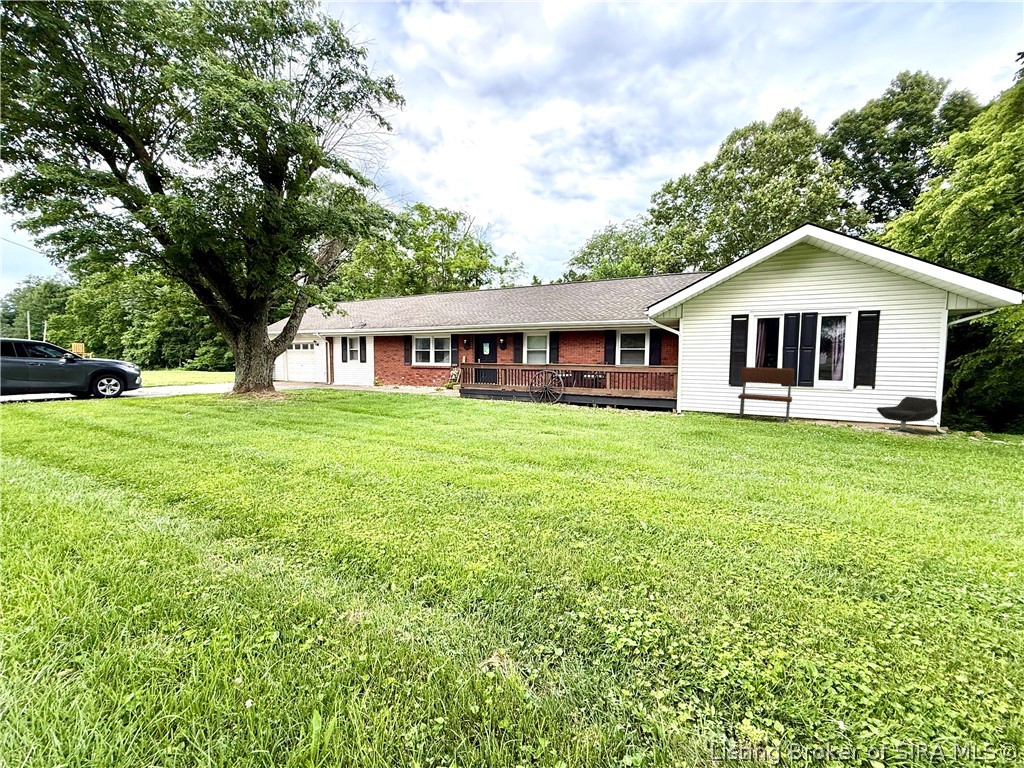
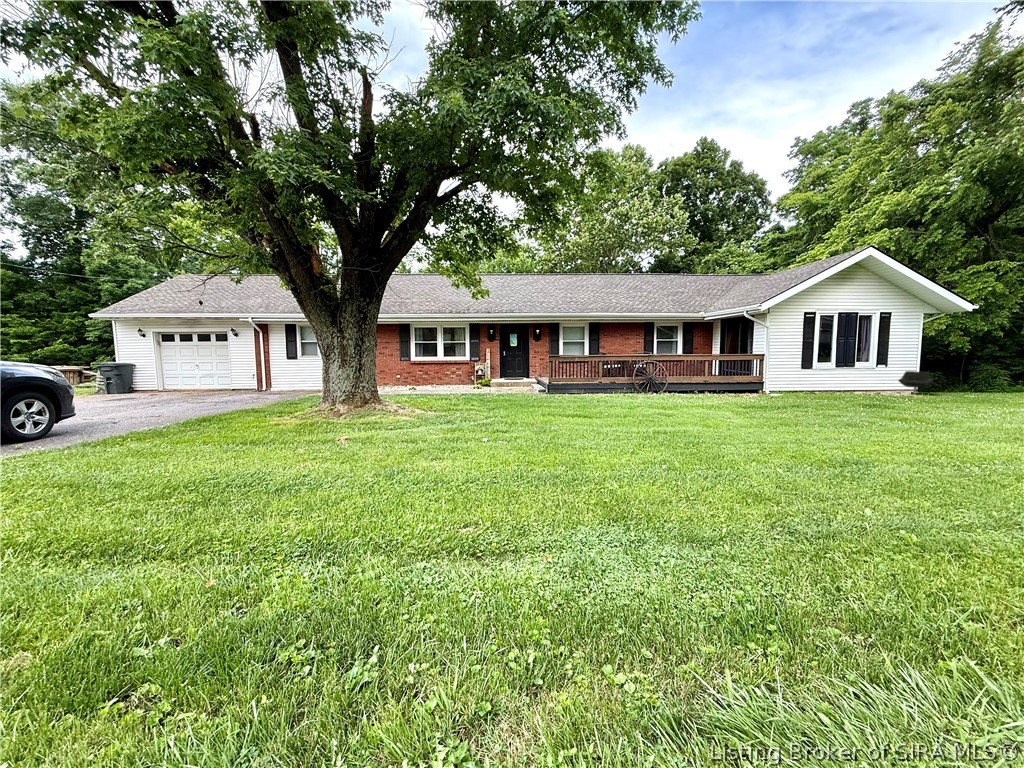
bench: present [738,367,794,422] -> none [808,354,858,394]

